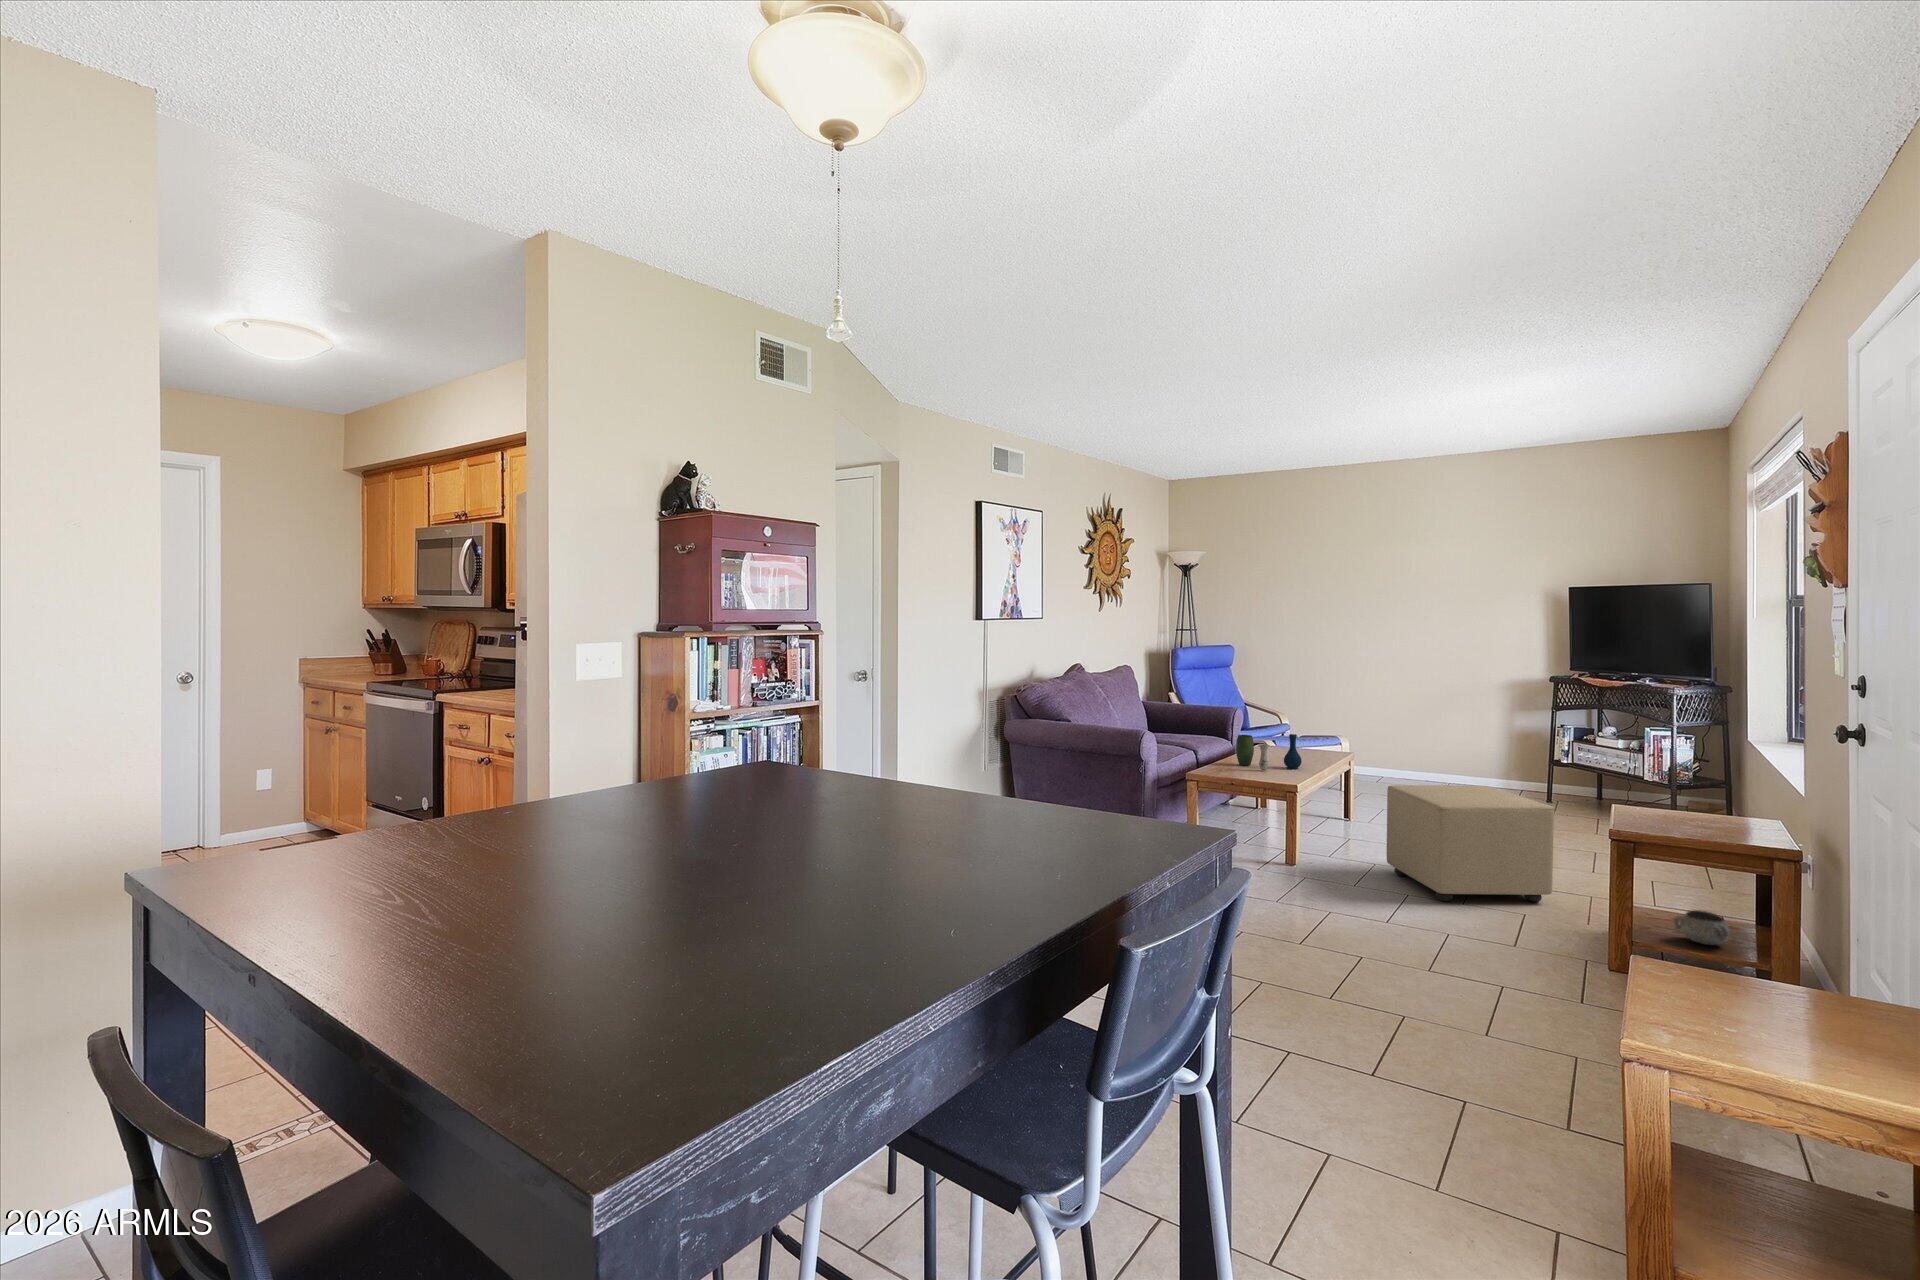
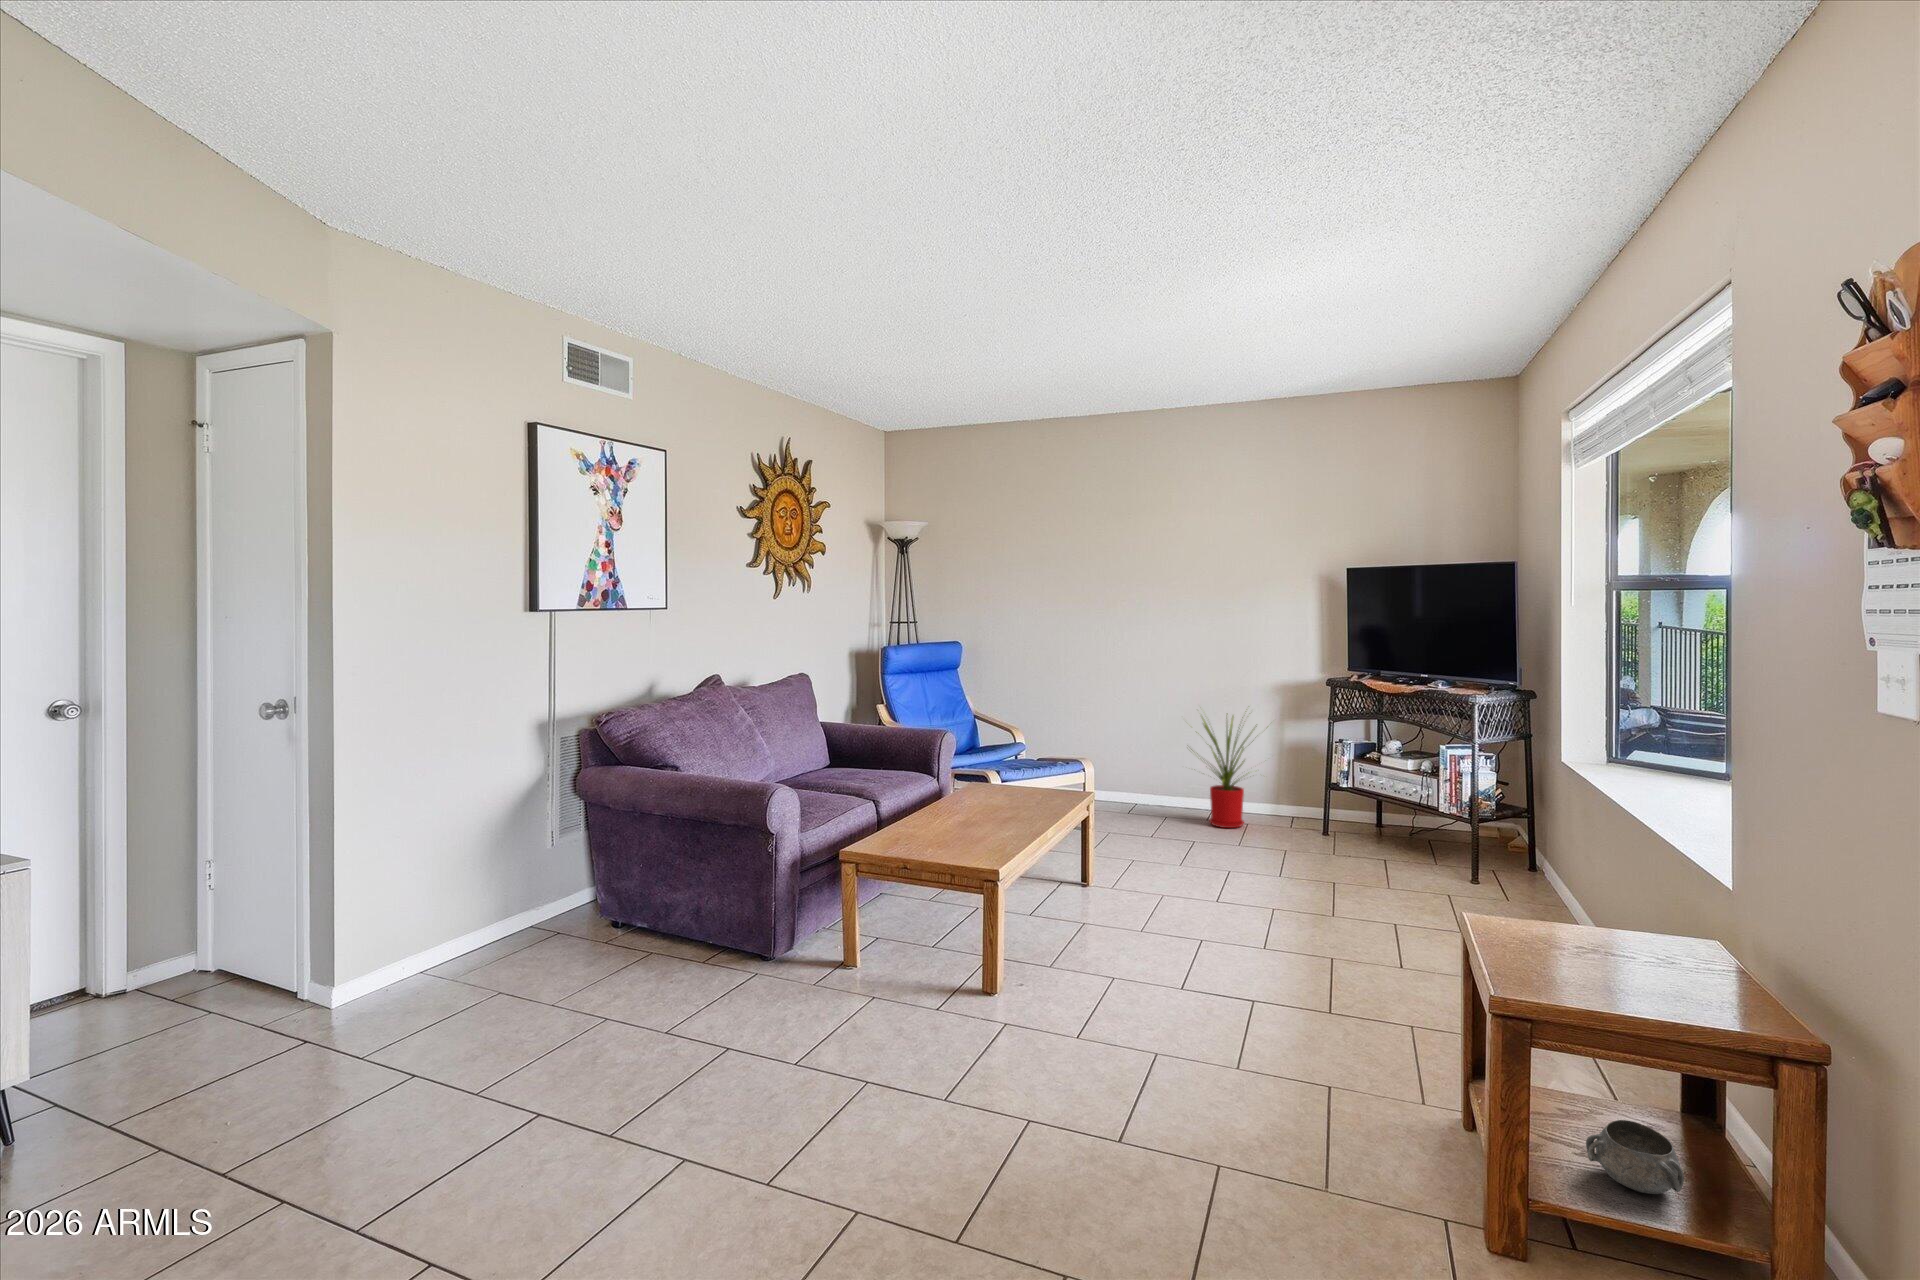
house plant: none [1421,695,1504,794] -> present [1191,716,1257,828]
vase: present [1236,734,1302,770] -> none [925,779,1016,837]
ottoman: present [1387,785,1555,902] -> none [1128,856,1368,1067]

